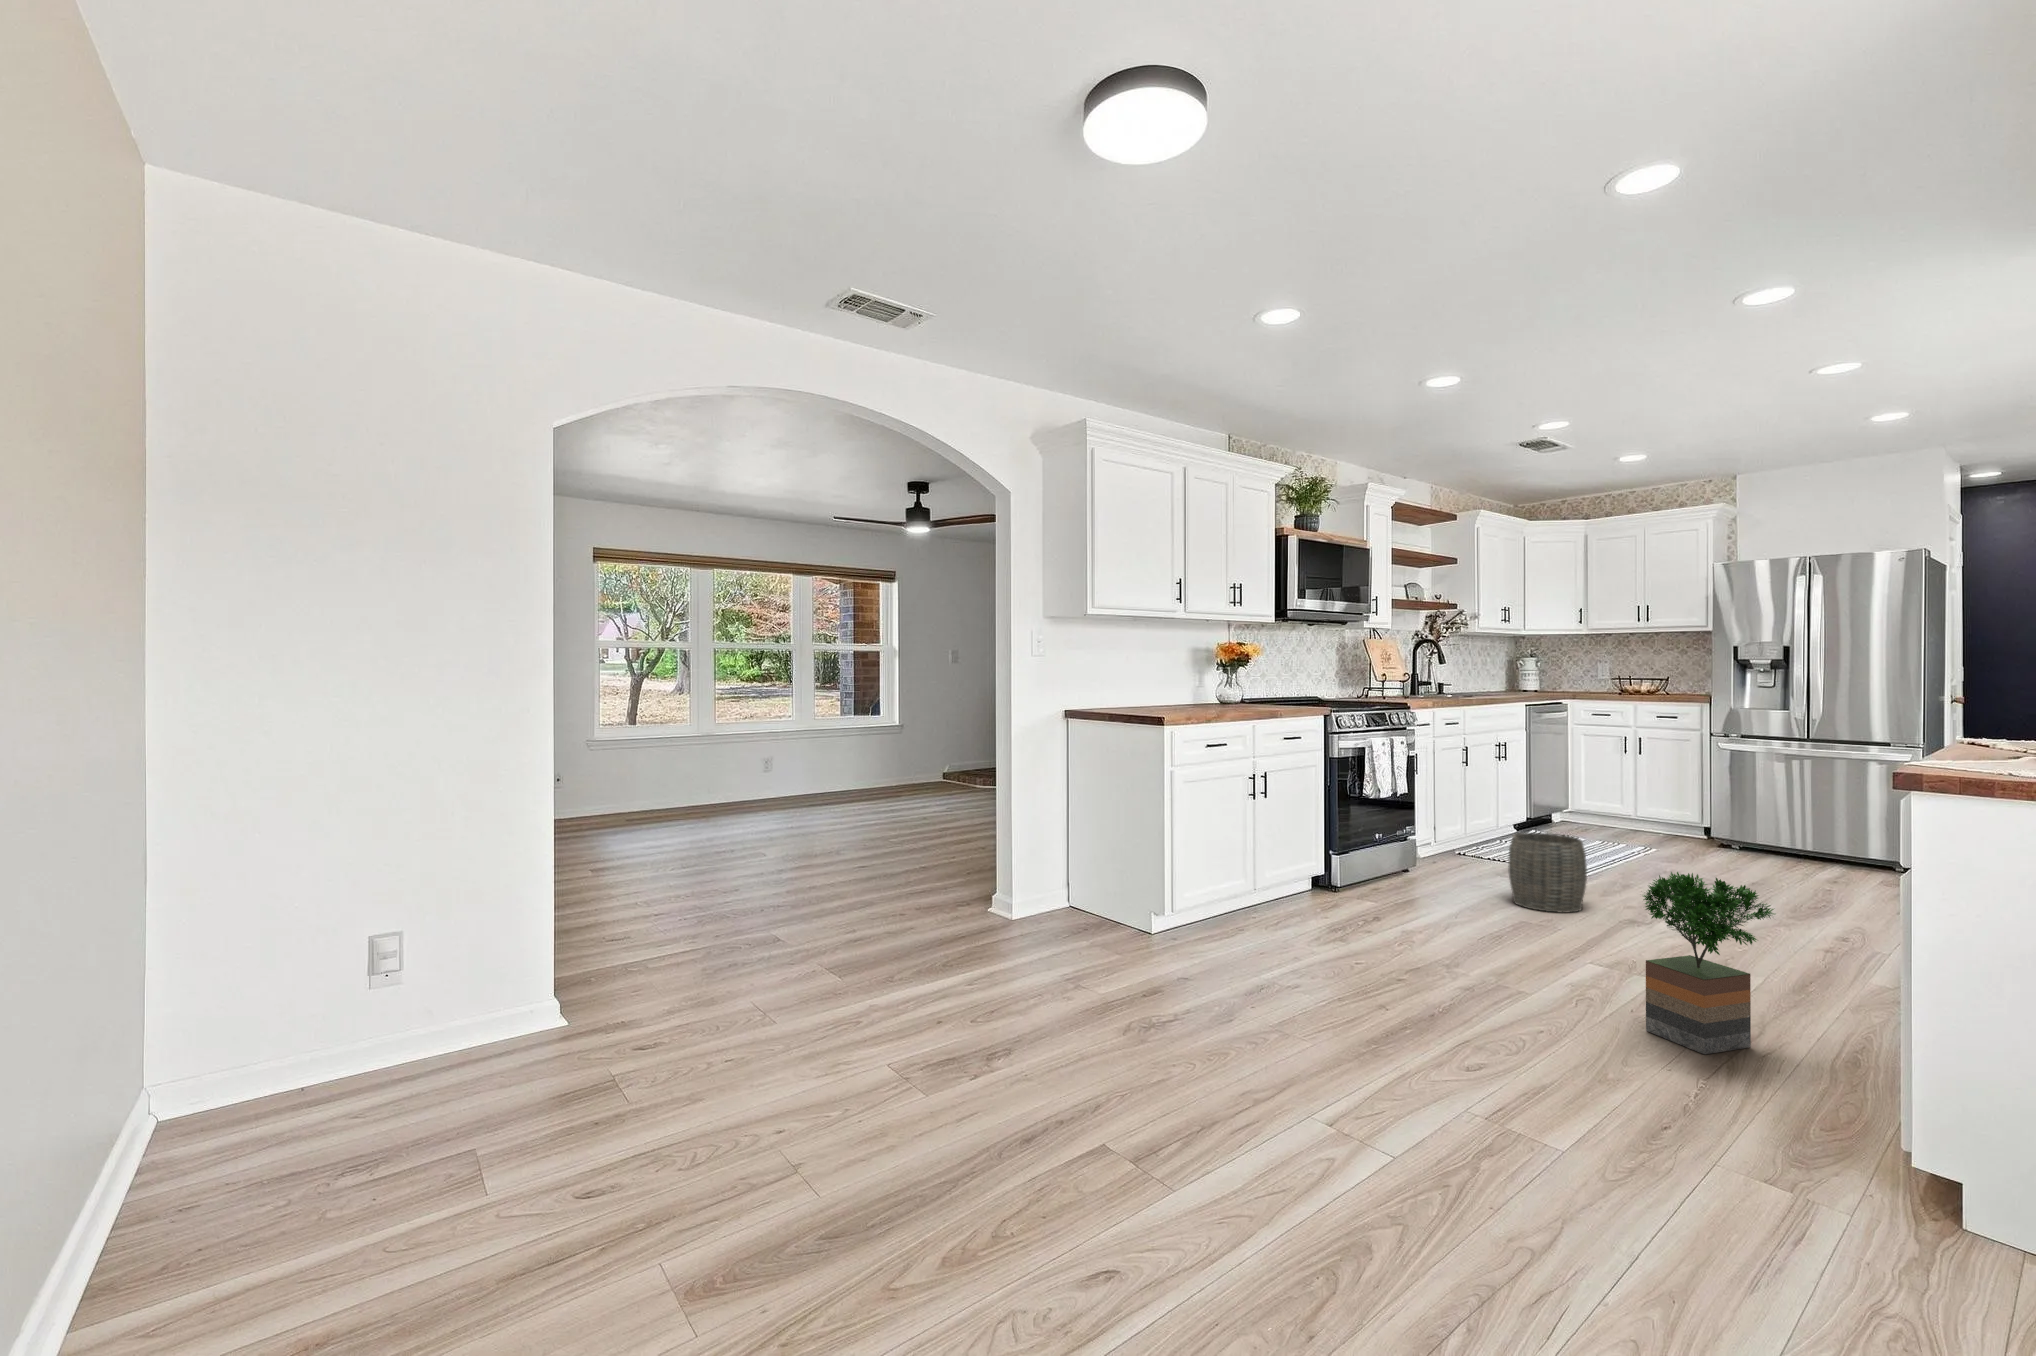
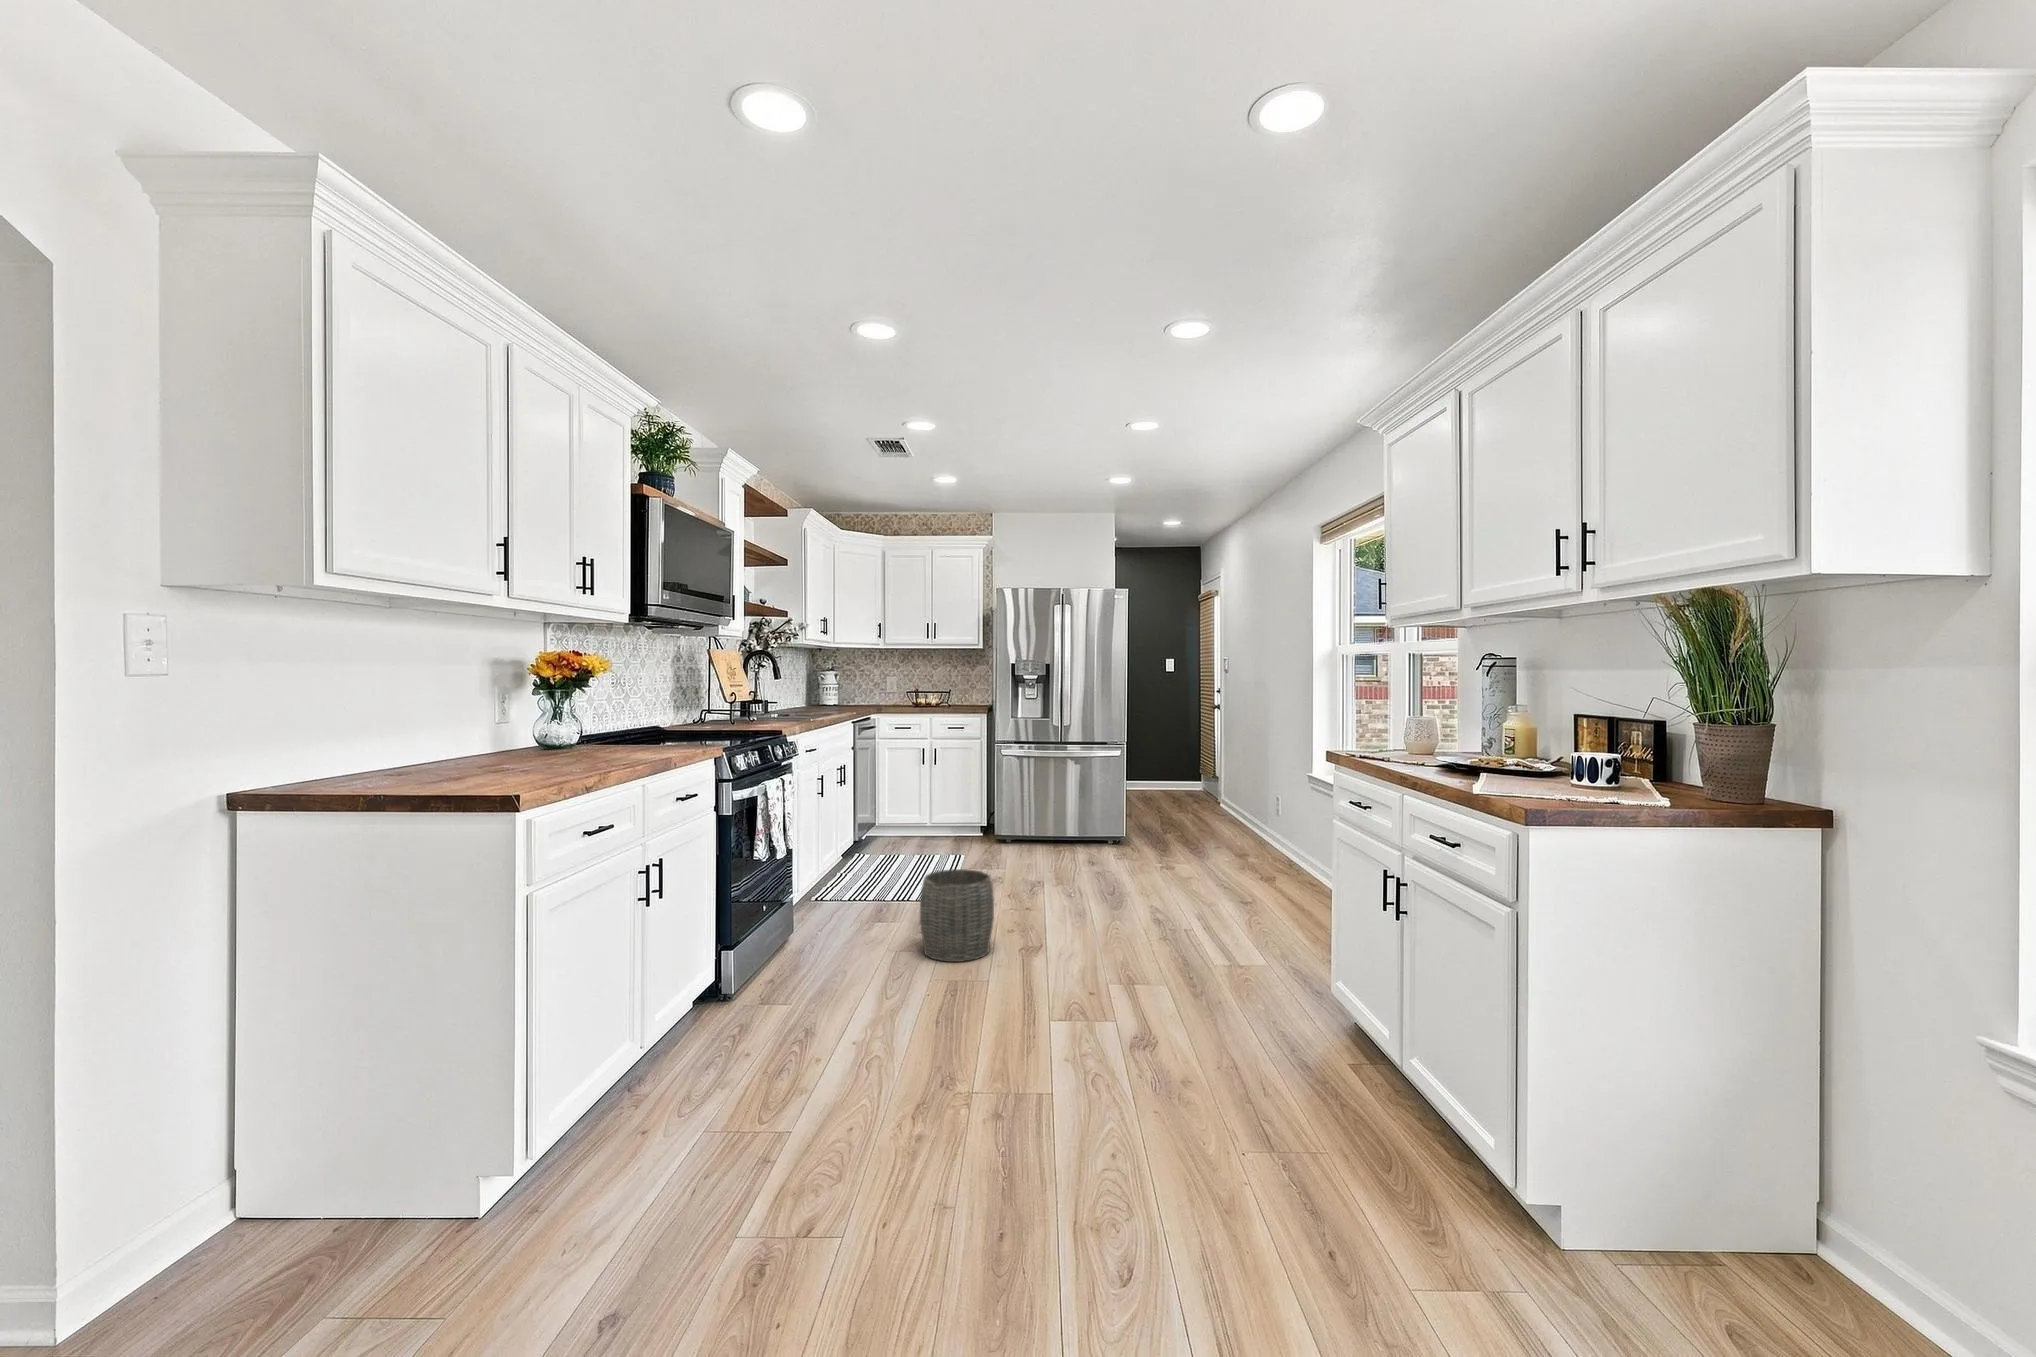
potted tree: present [1643,872,1775,1054] -> none [1201,929,1330,1142]

